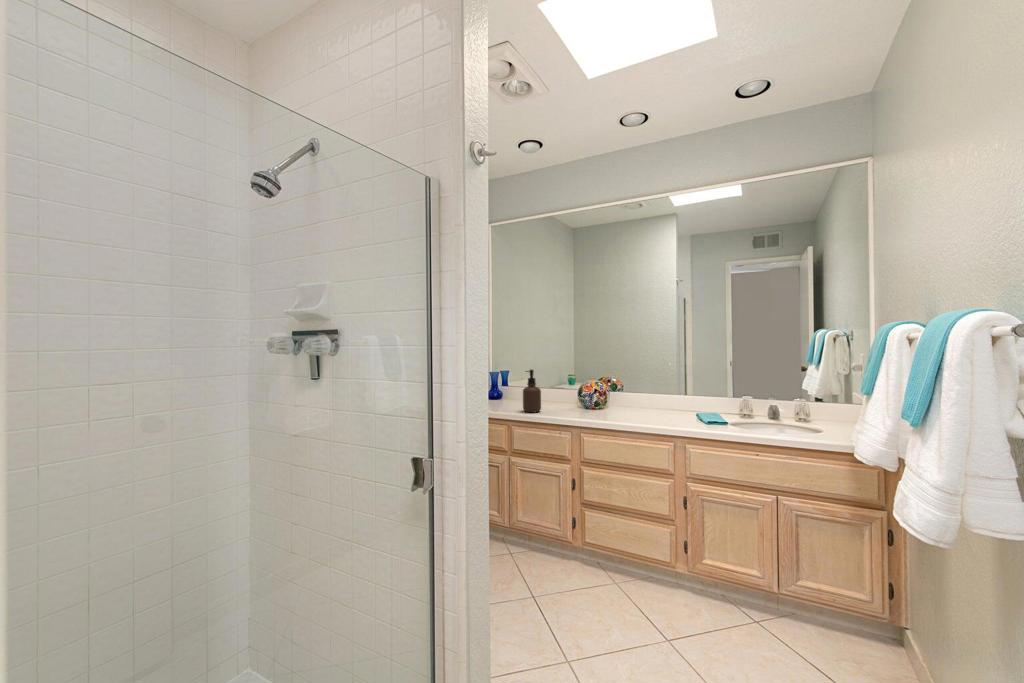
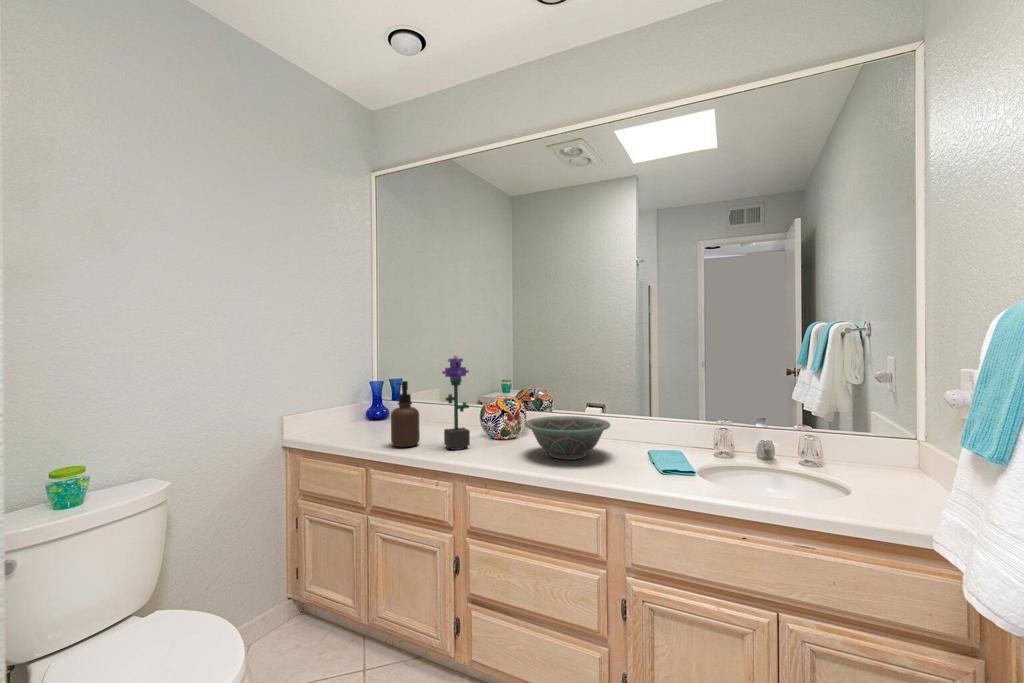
potted flower: none [558,353,576,414] -> present [442,356,470,450]
decorative bowl: none [615,393,672,418] -> present [525,416,610,460]

